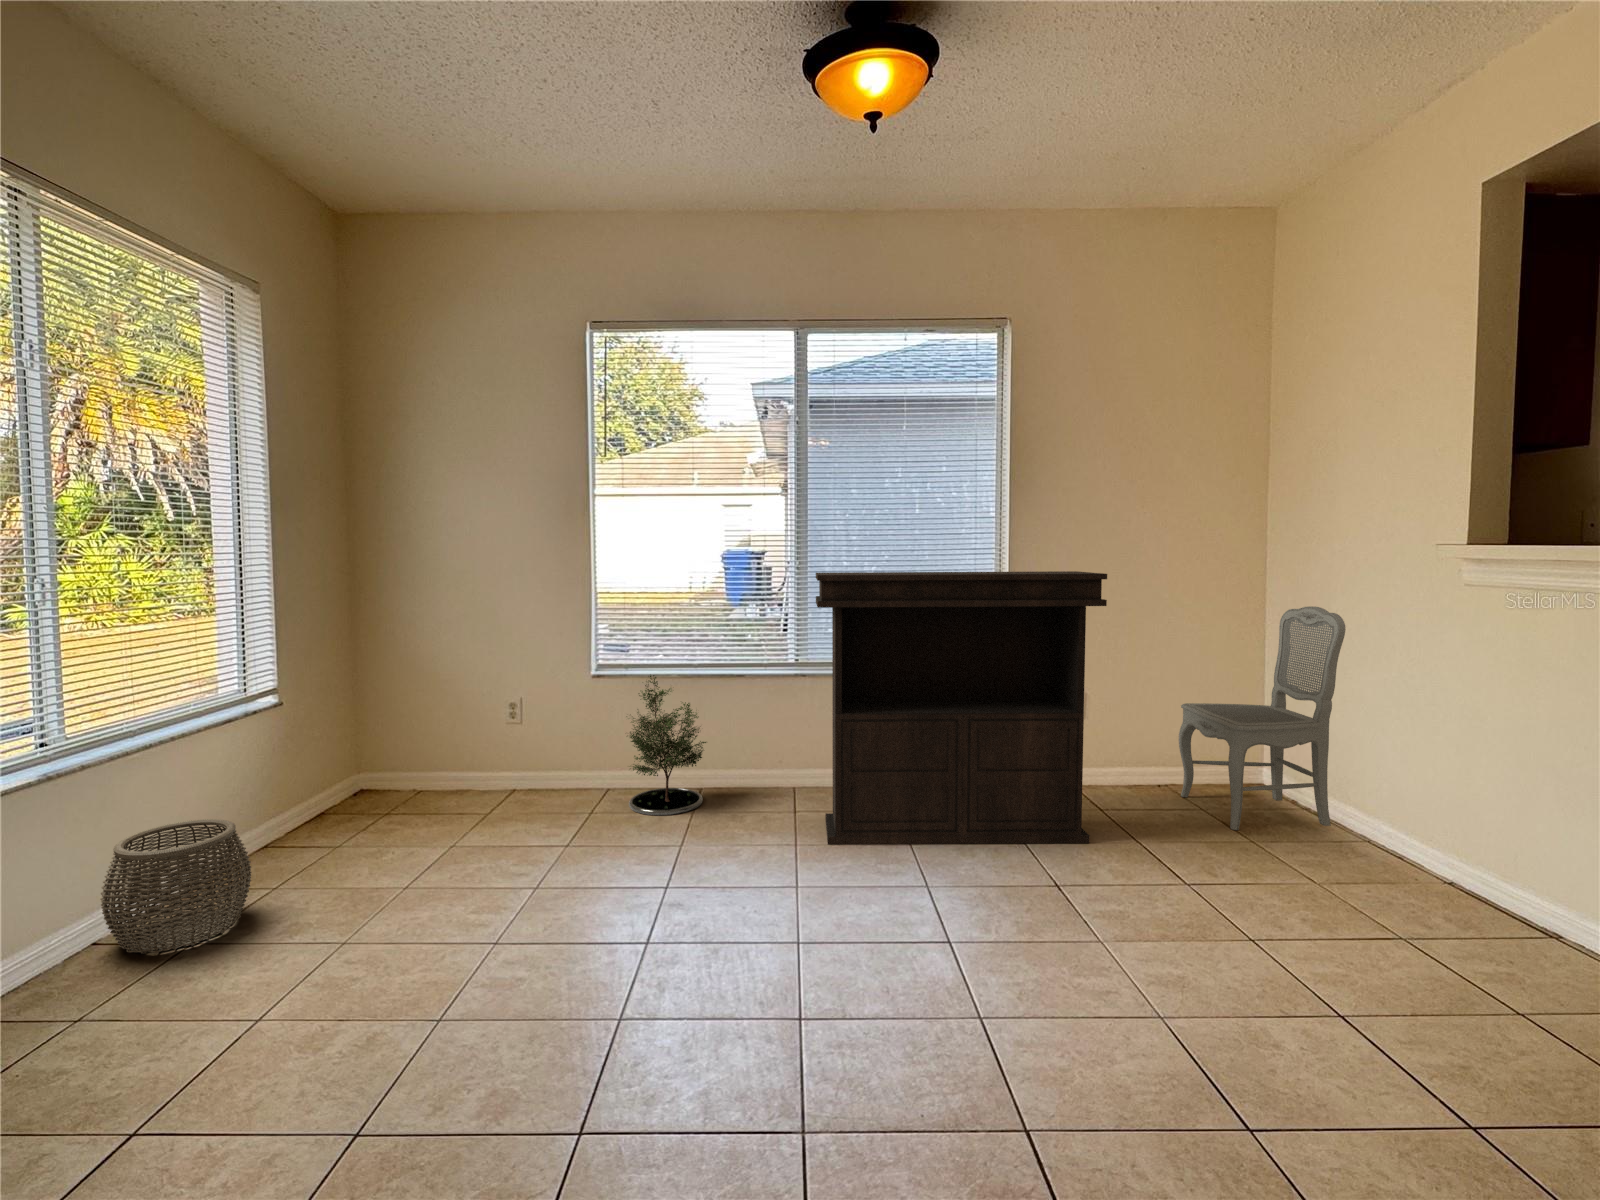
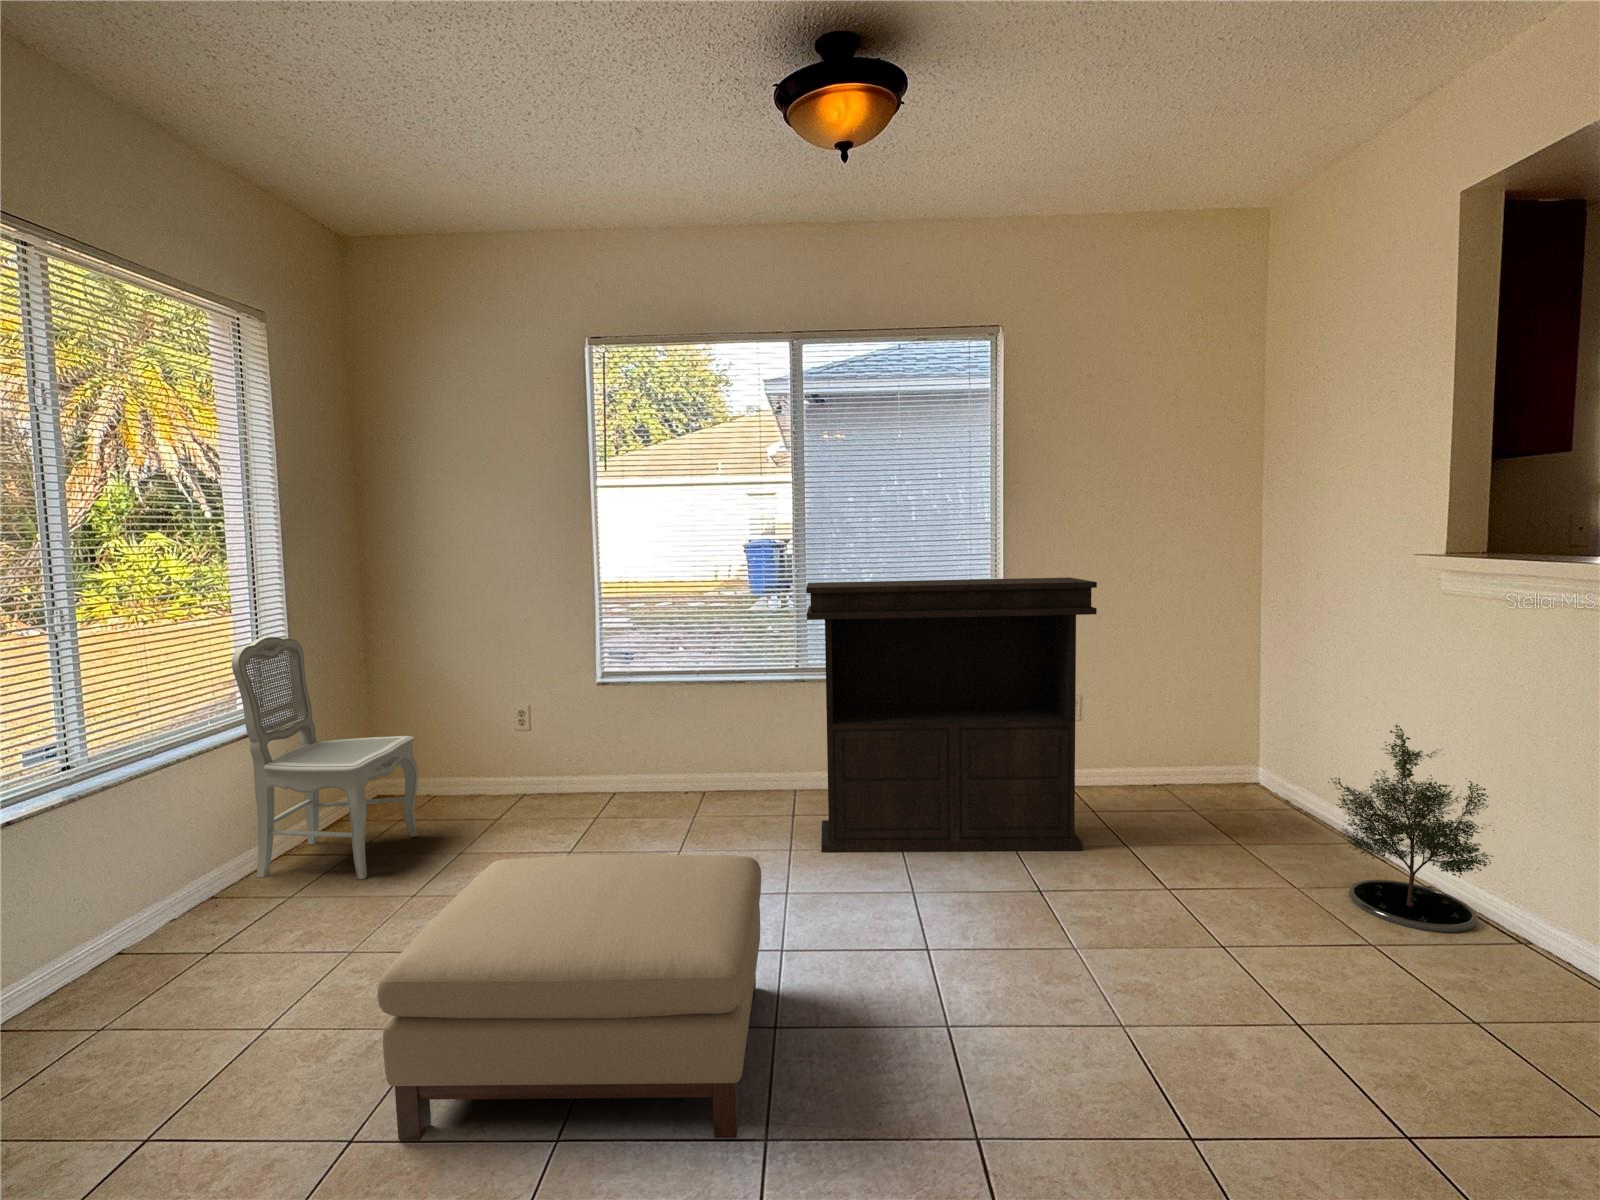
dining chair: present [1179,606,1346,830] -> present [232,637,418,879]
potted tree: present [629,675,706,815] -> present [1328,724,1494,932]
woven basket: present [101,819,251,954] -> none [125,833,265,962]
ottoman: none [390,839,784,1138] -> present [377,854,761,1140]

